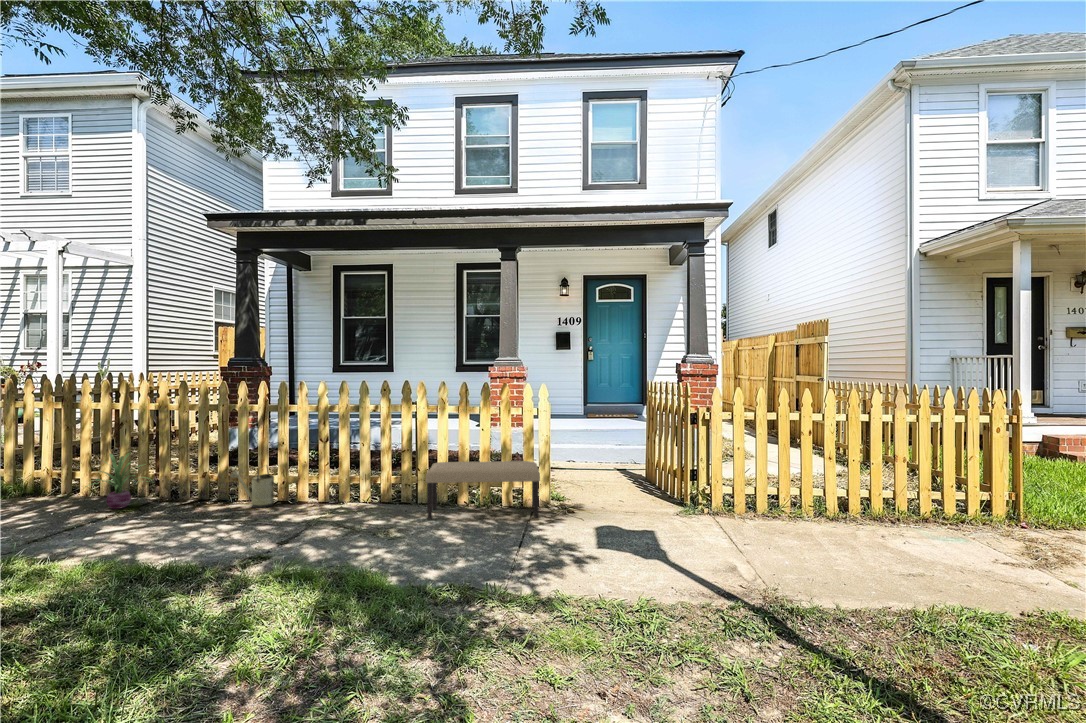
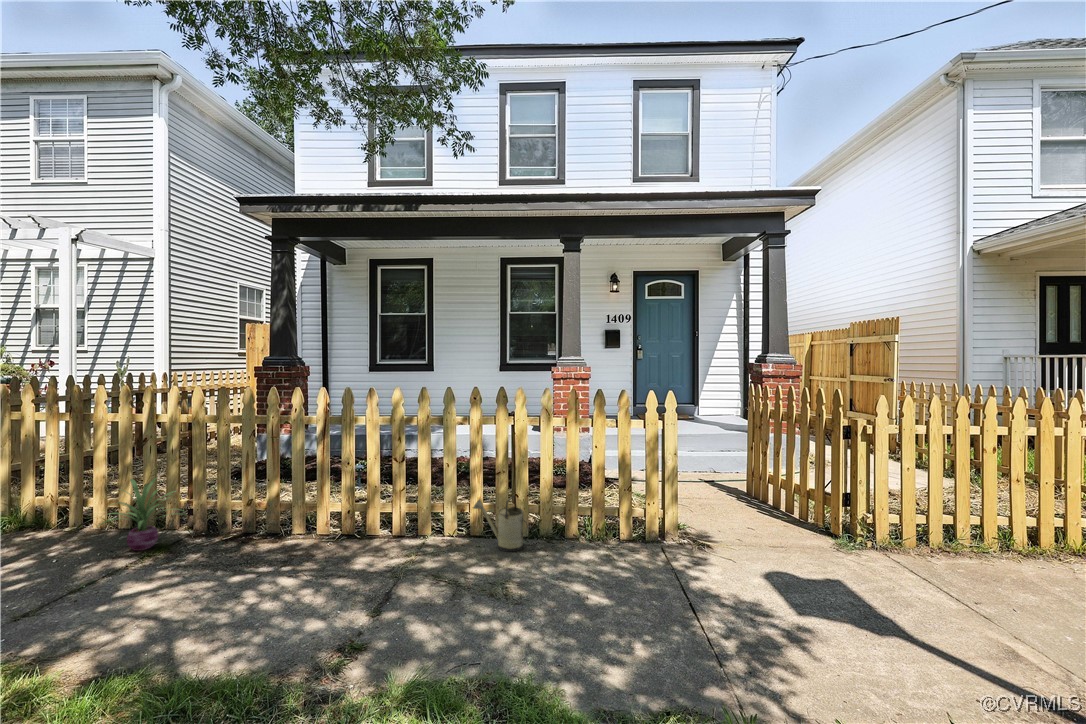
bench: present [426,461,540,519] -> none [539,488,686,566]
watering can: present [230,466,275,508] -> present [473,496,528,552]

